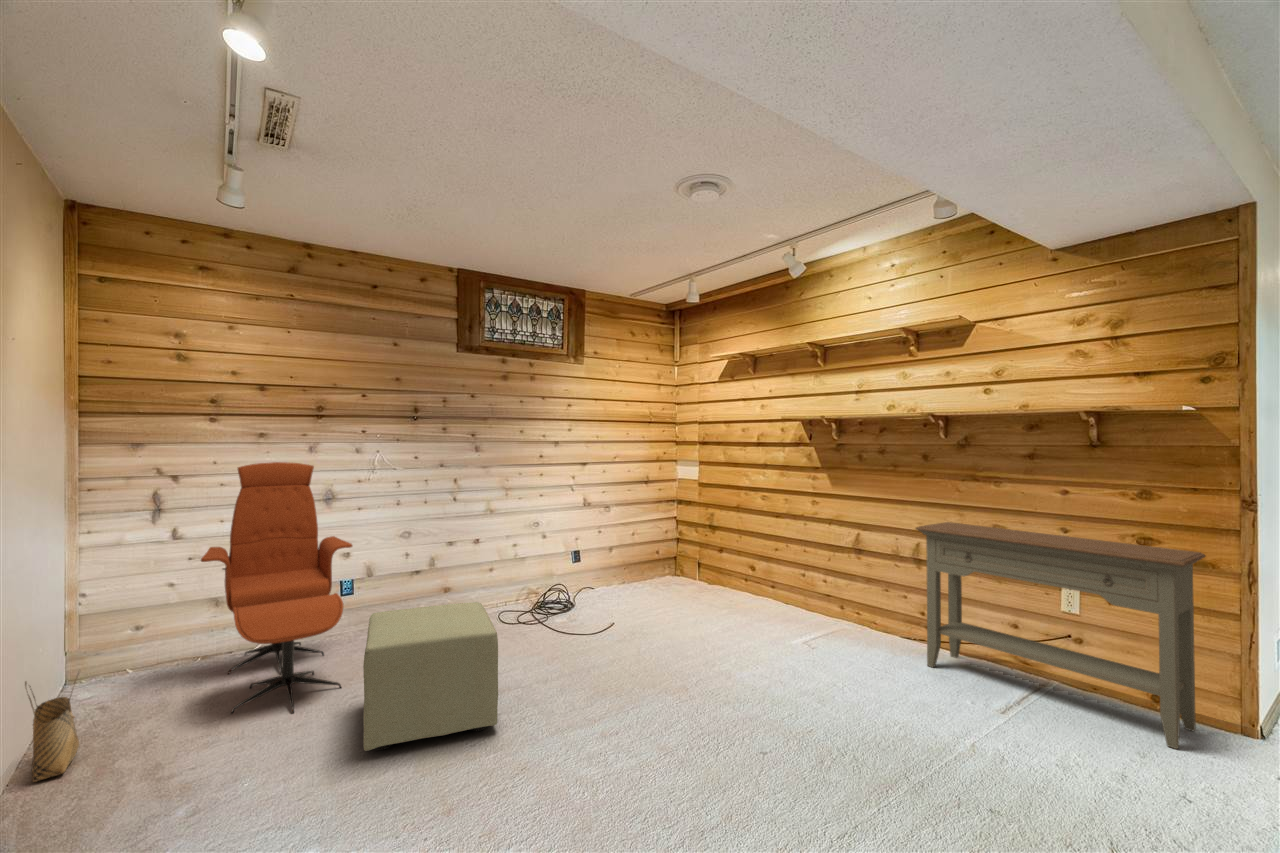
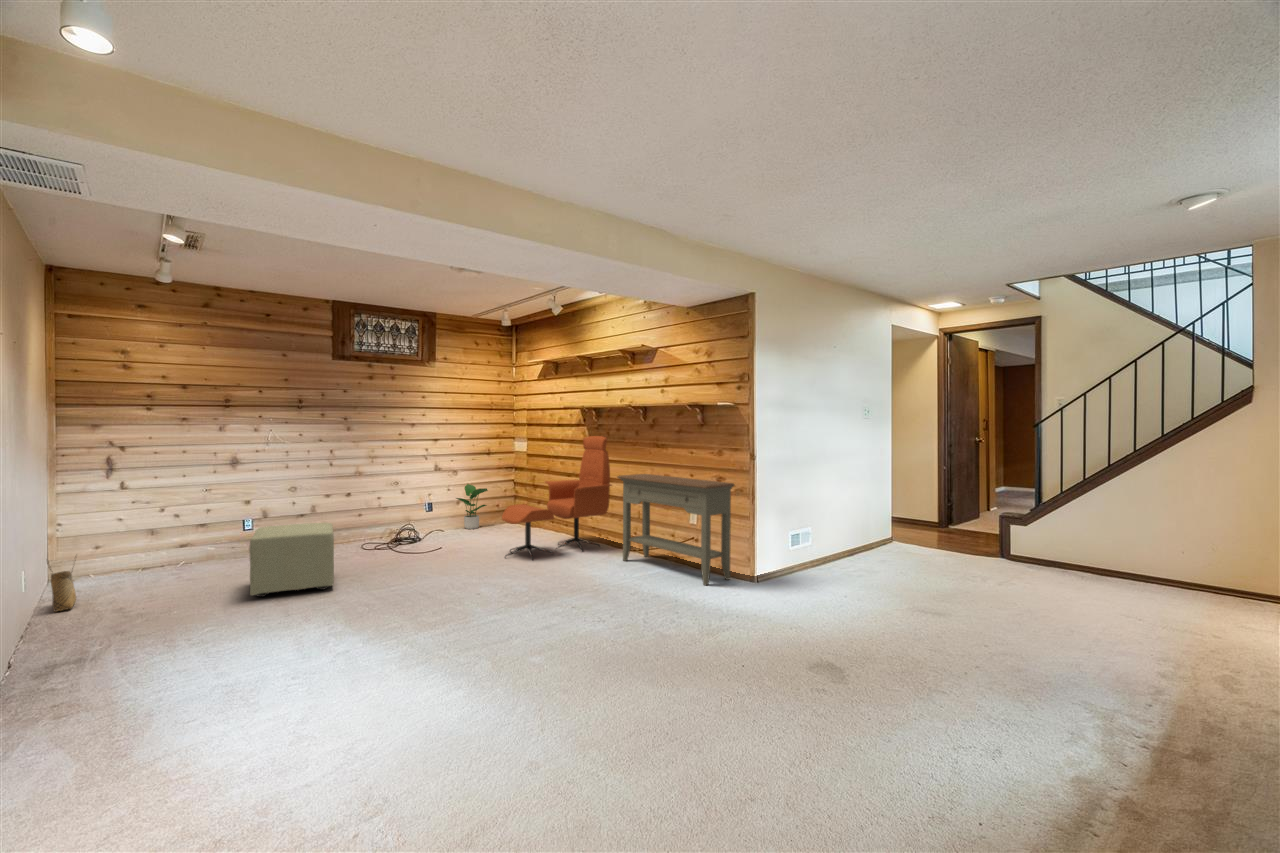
lounge chair: present [201,462,352,713] -> present [502,436,612,559]
potted plant: none [610,523,652,586] -> present [456,484,488,529]

